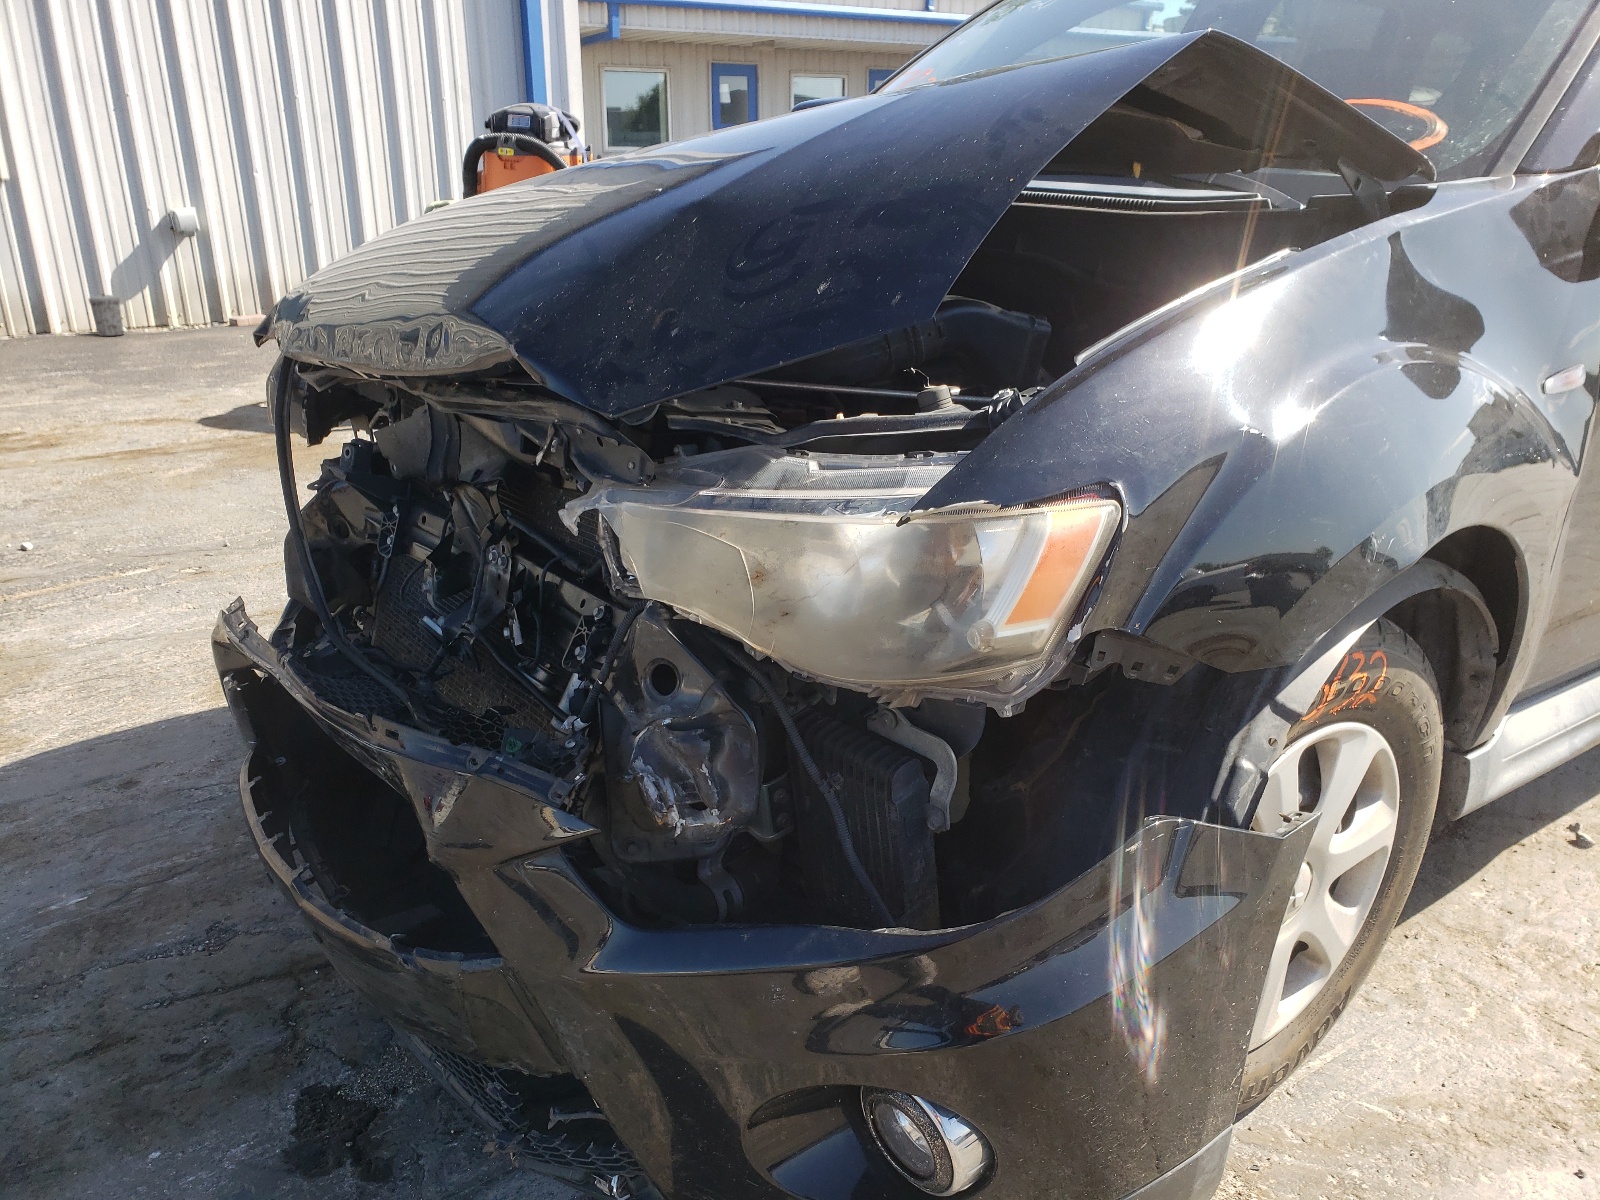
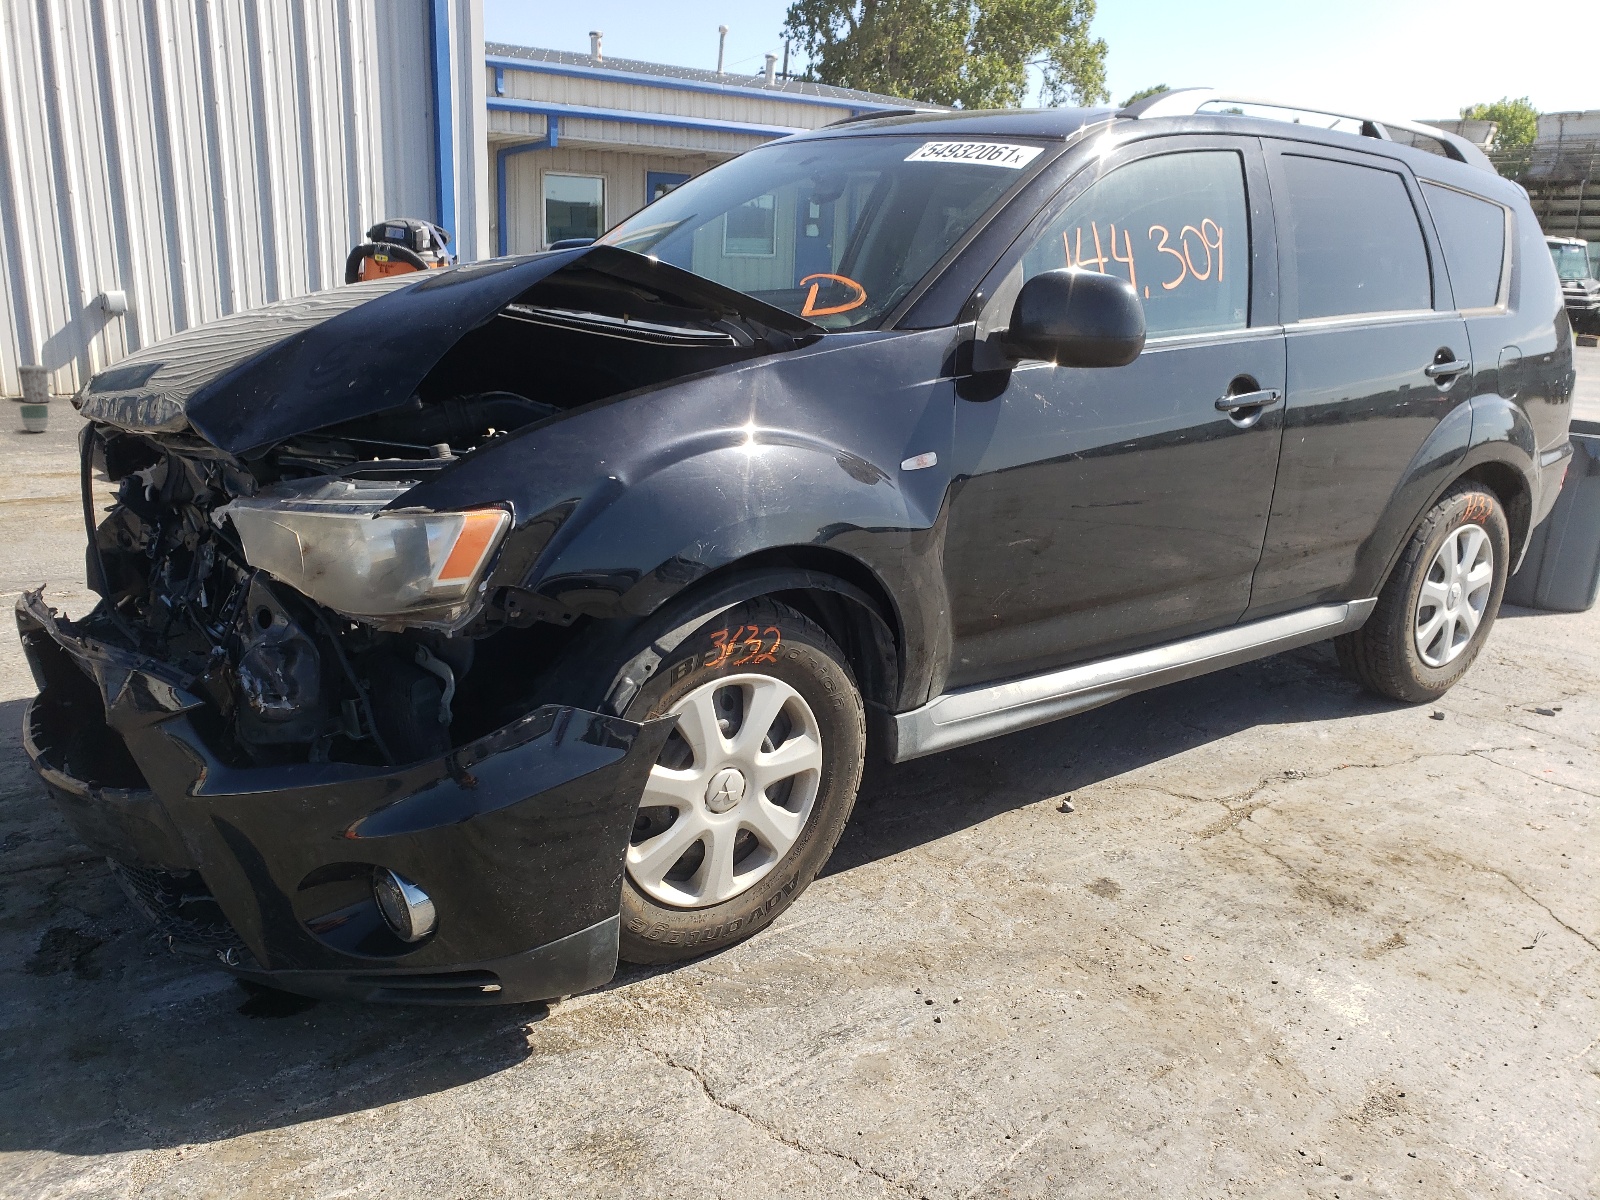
planter: none [98,338,129,368] -> present [20,405,48,432]

